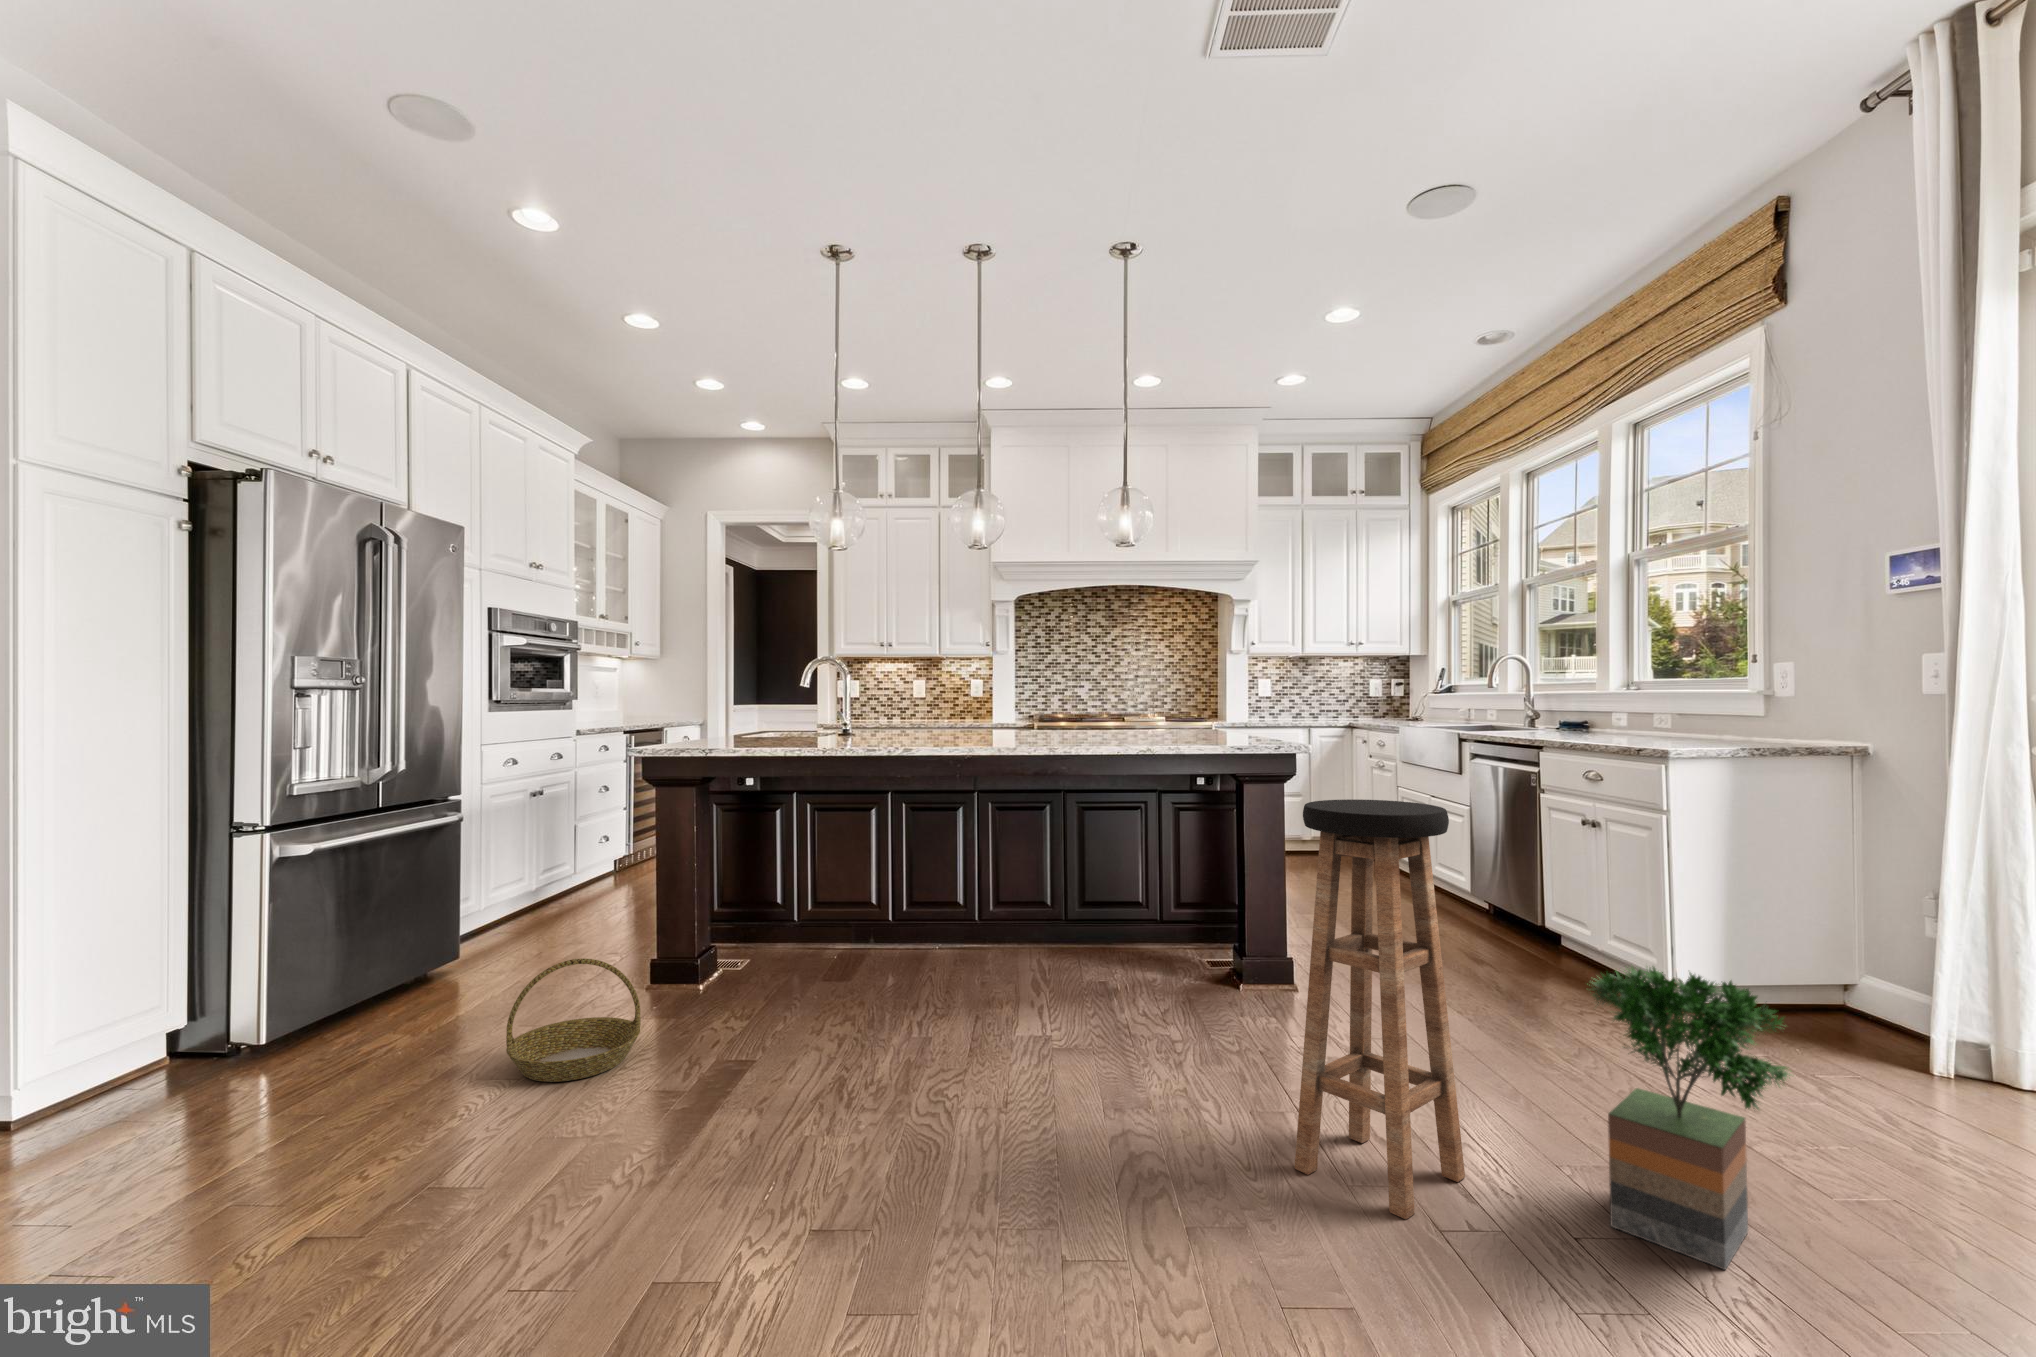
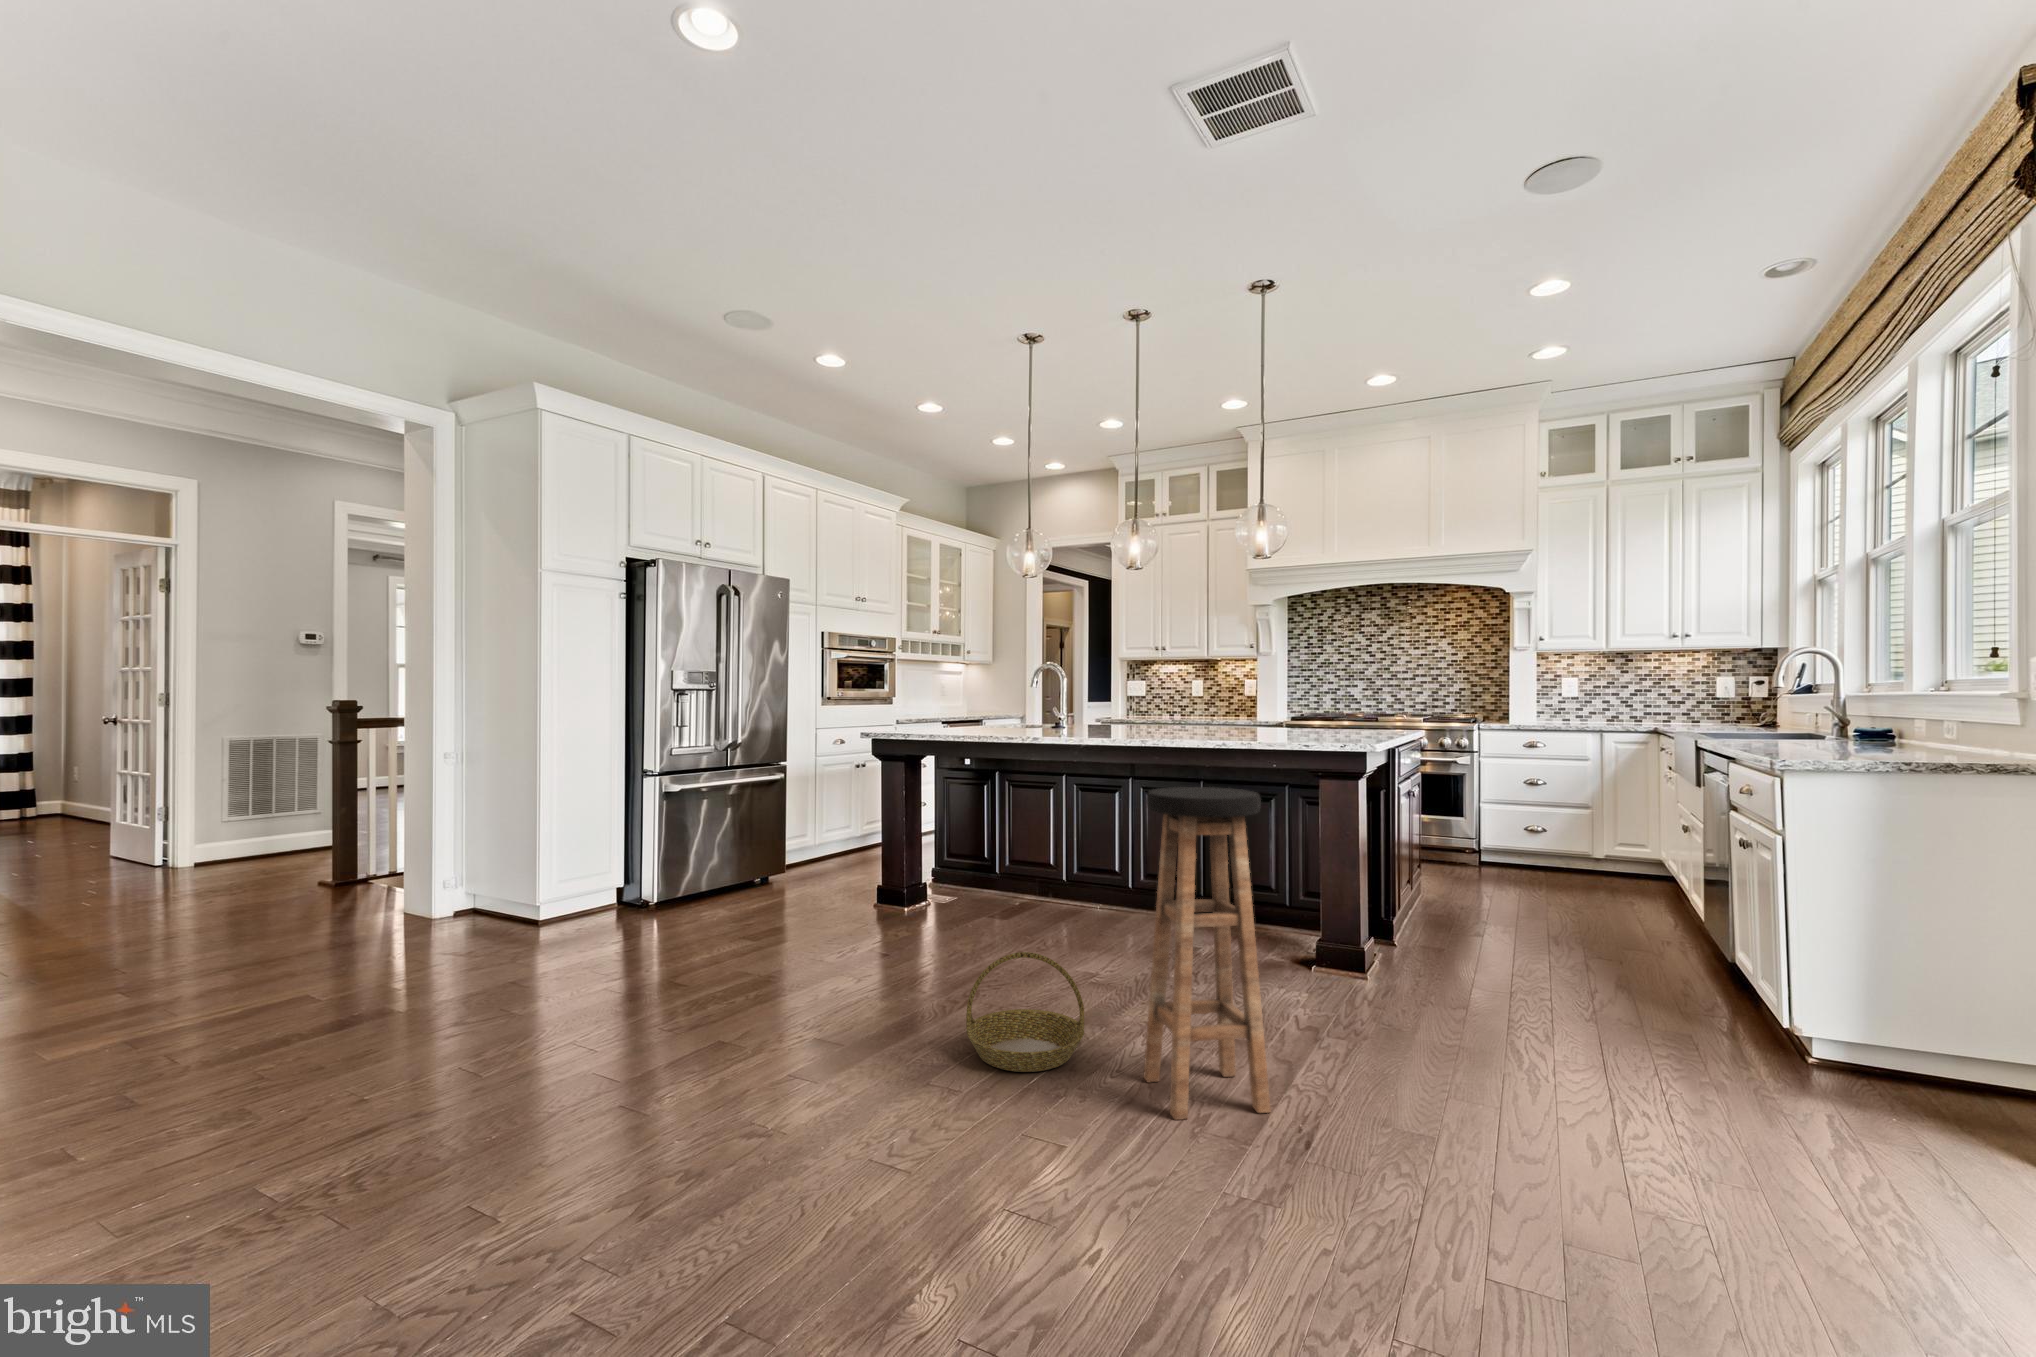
basket: present [506,958,641,1082] -> present [966,952,1084,1072]
potted tree: present [1592,966,1790,1270] -> none [1315,943,1496,1210]

